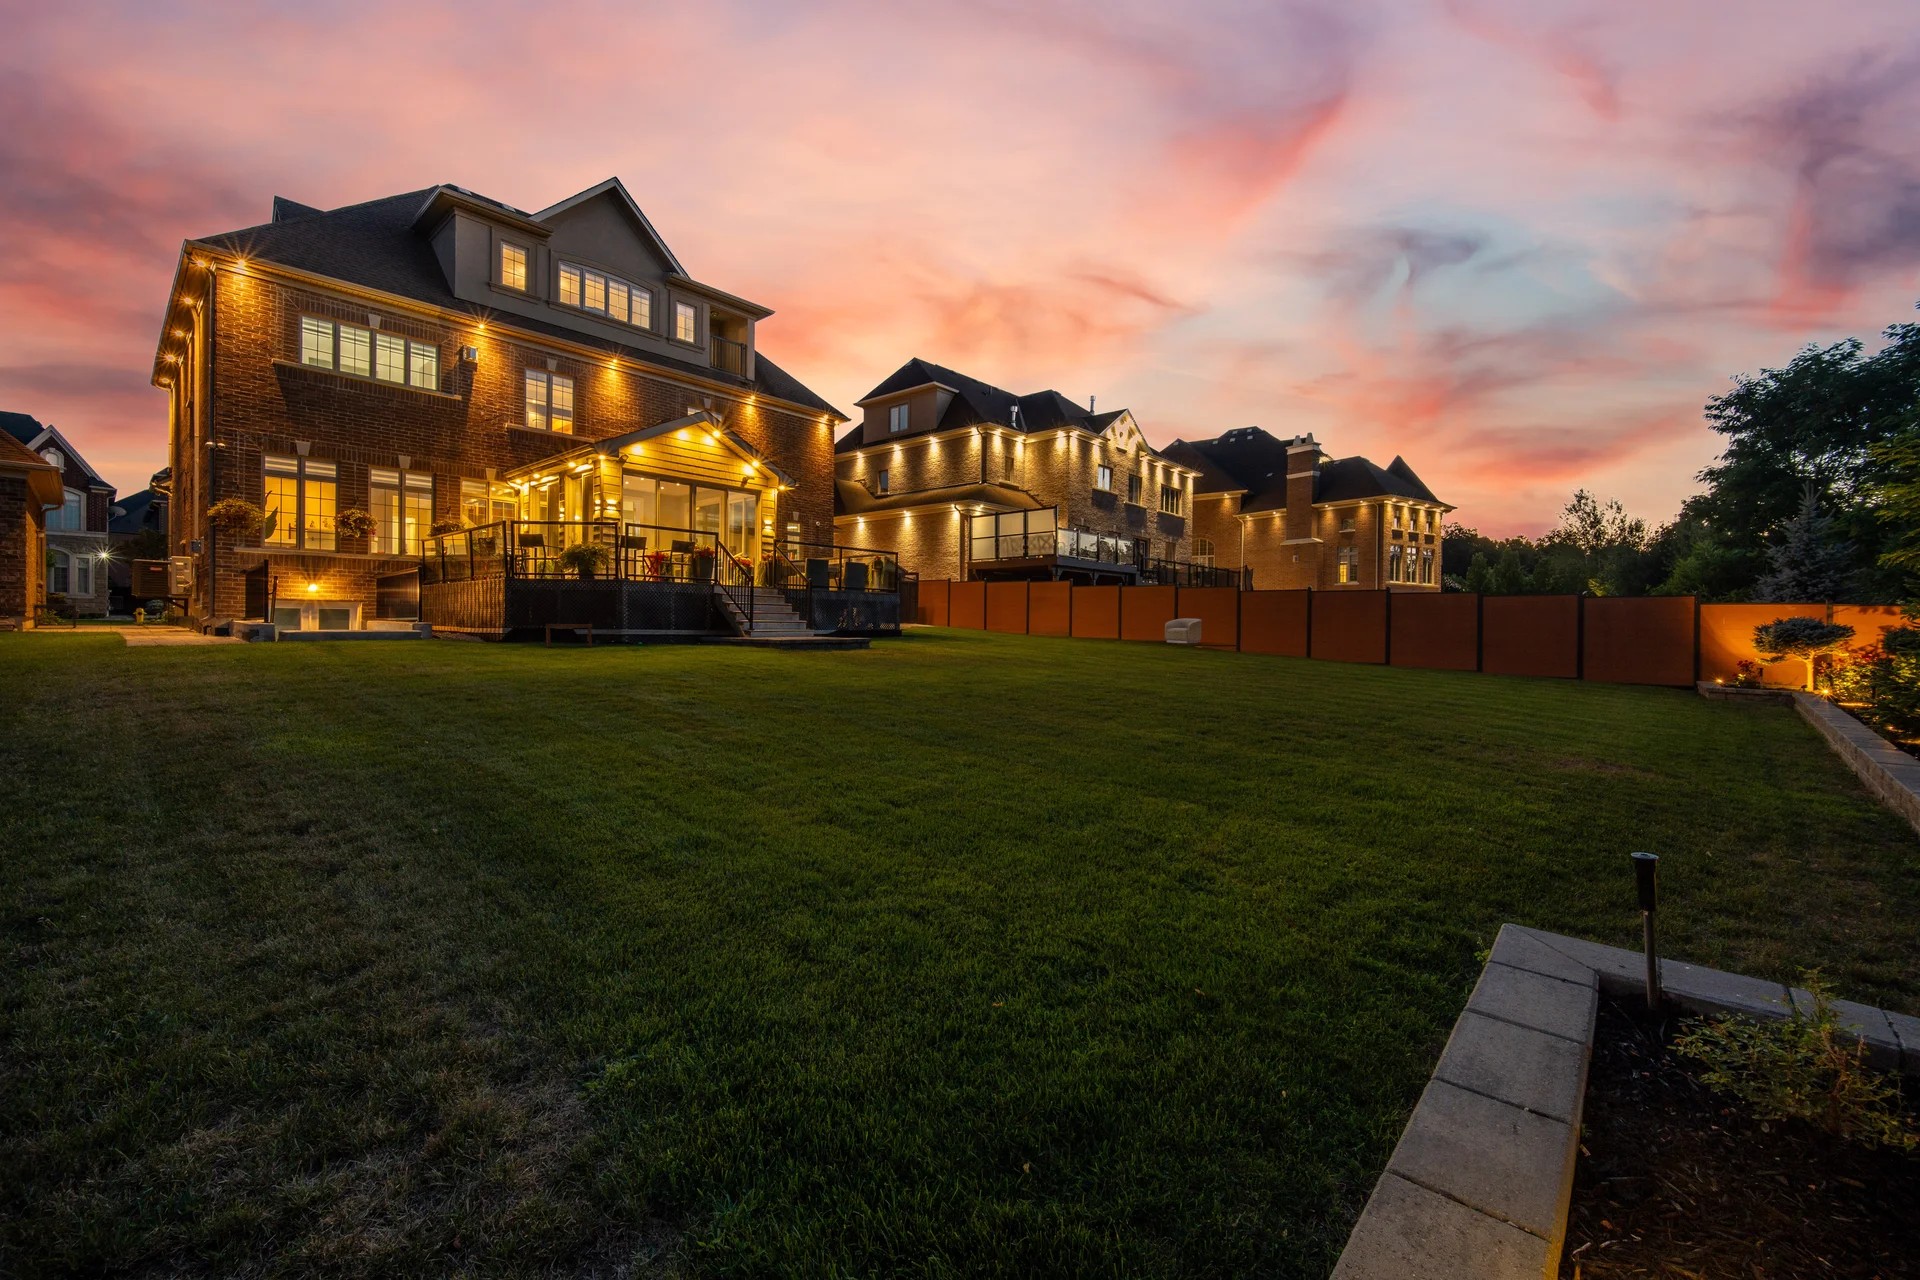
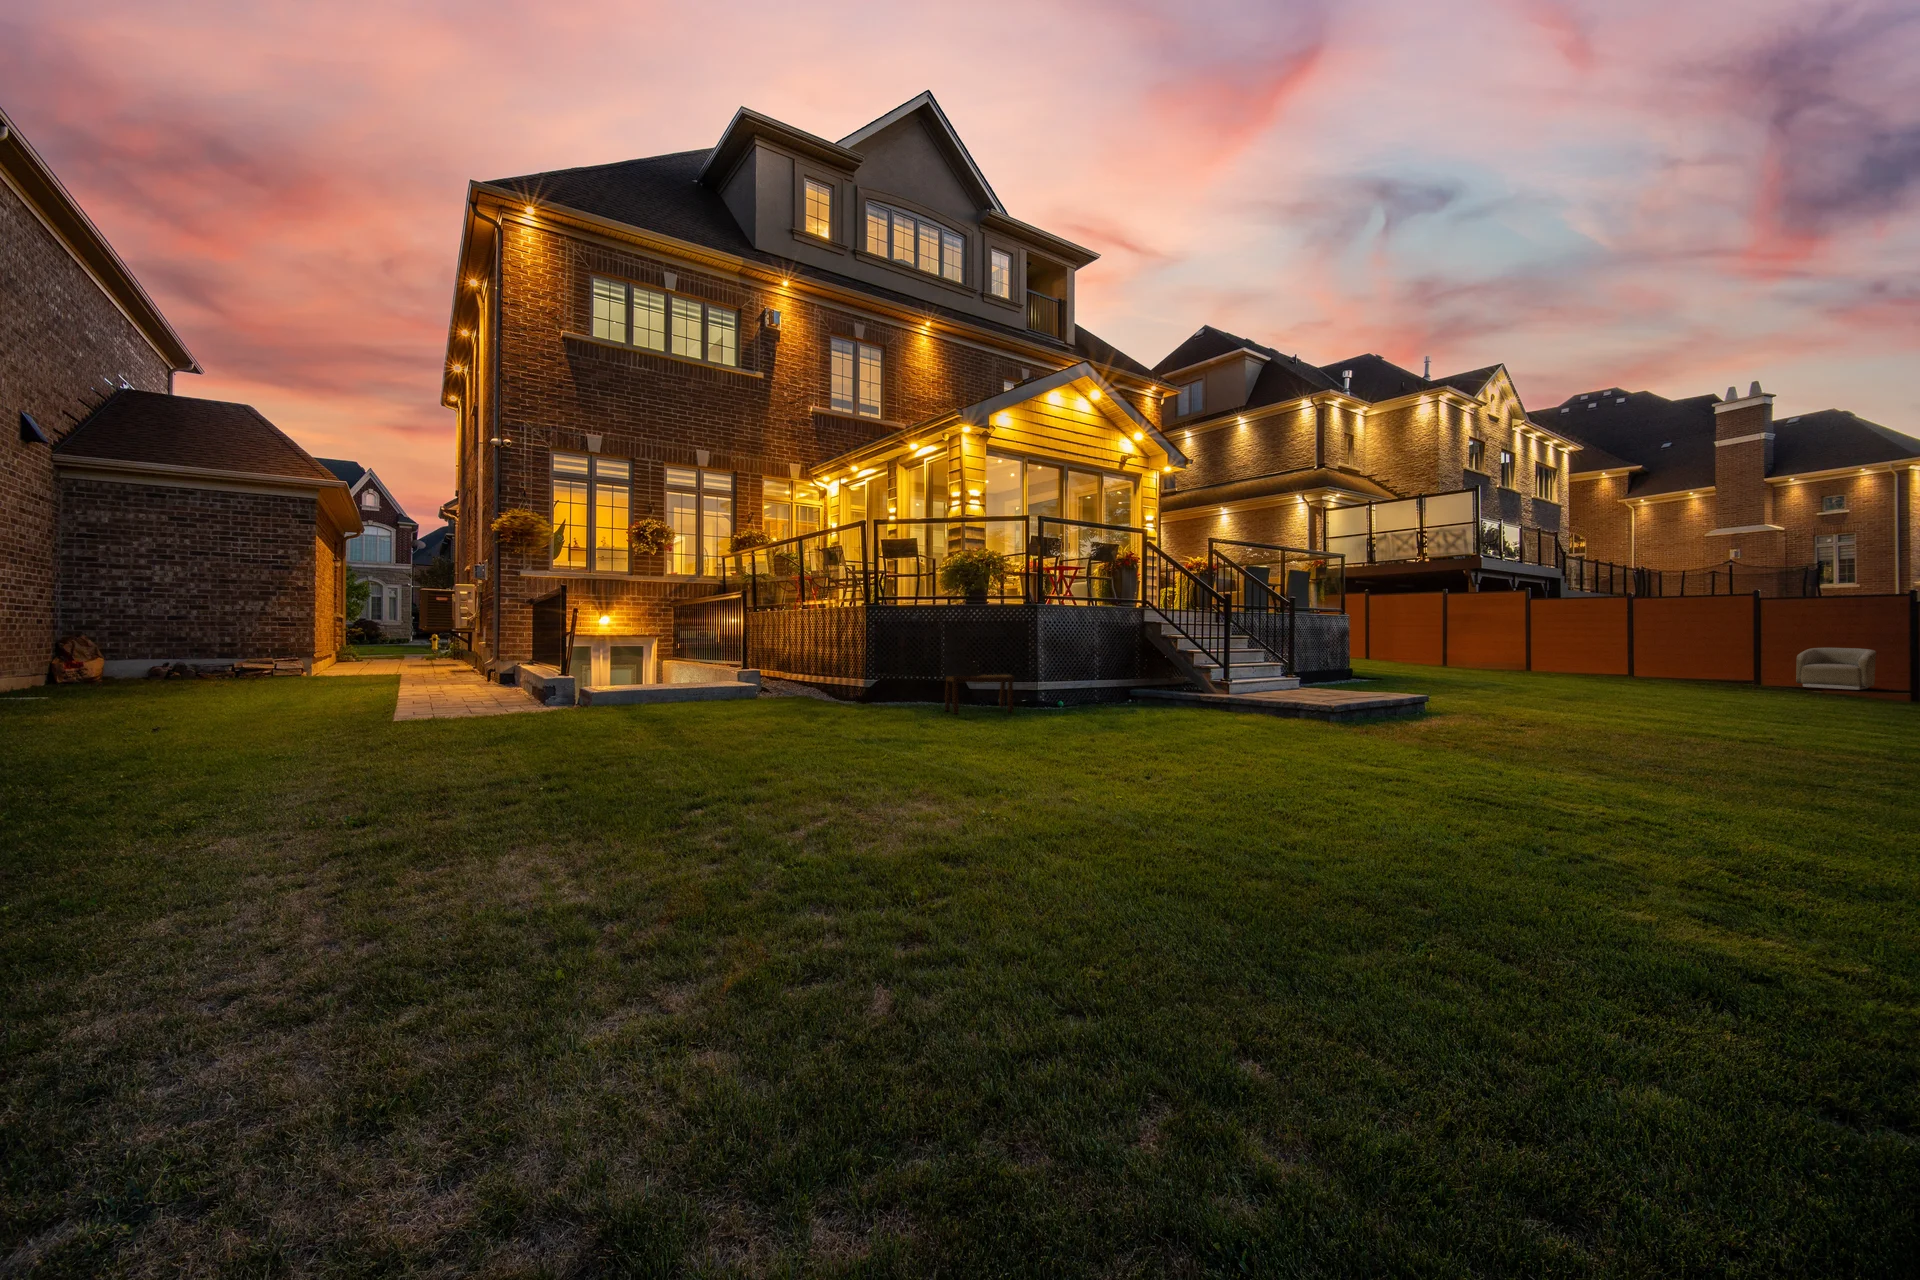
side table: present [32,604,76,628] -> none [314,644,362,673]

